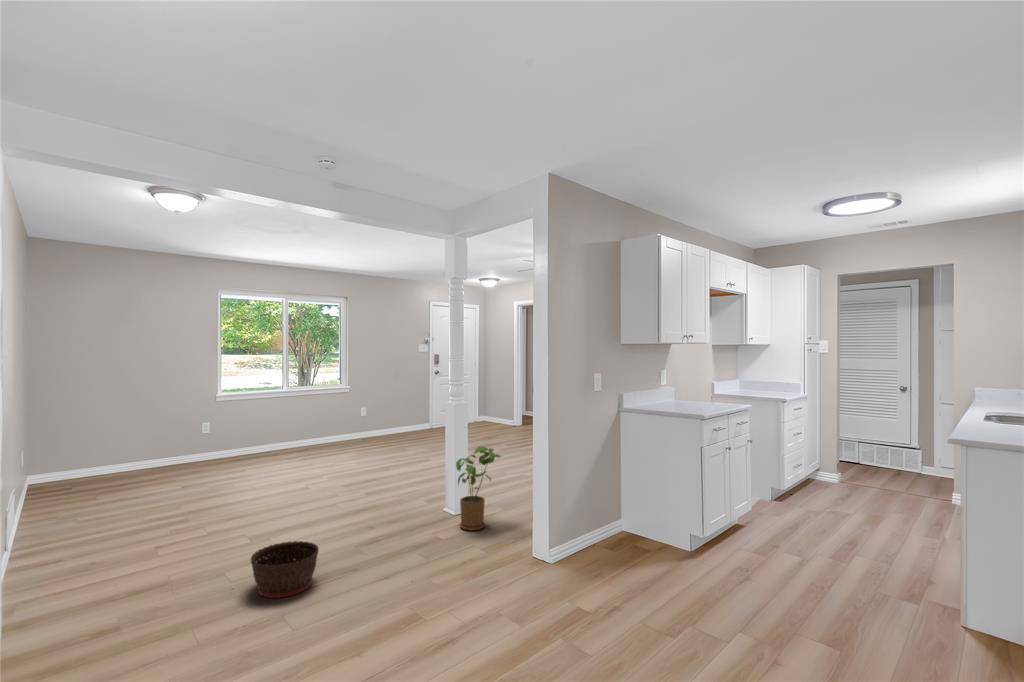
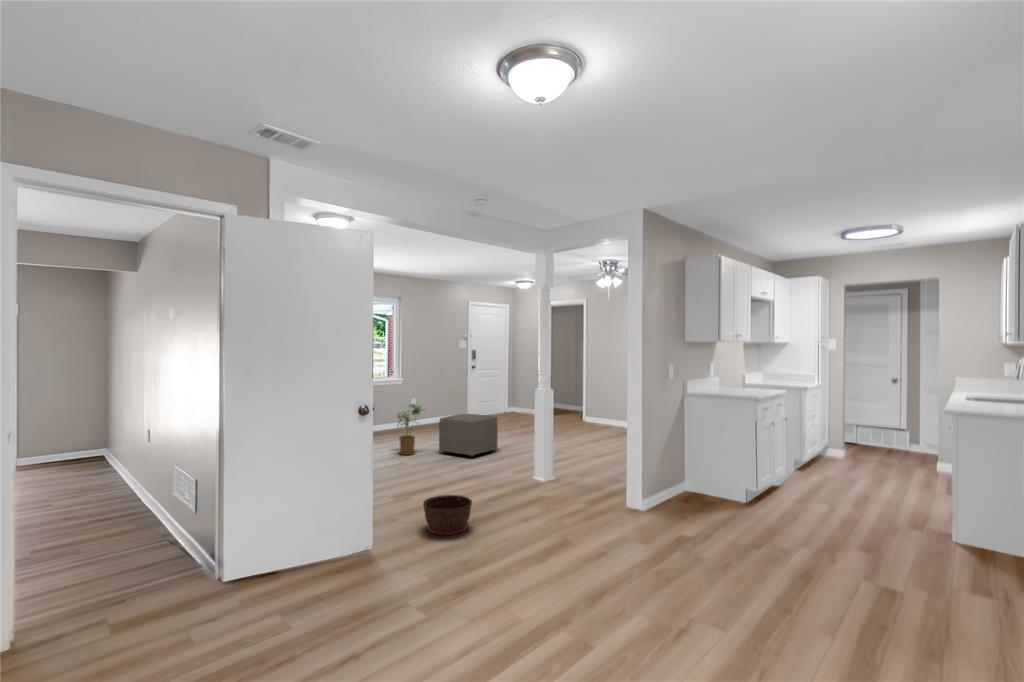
ottoman: none [362,428,430,480] -> present [439,414,498,457]
house plant: present [456,446,501,530] -> present [398,404,424,455]

